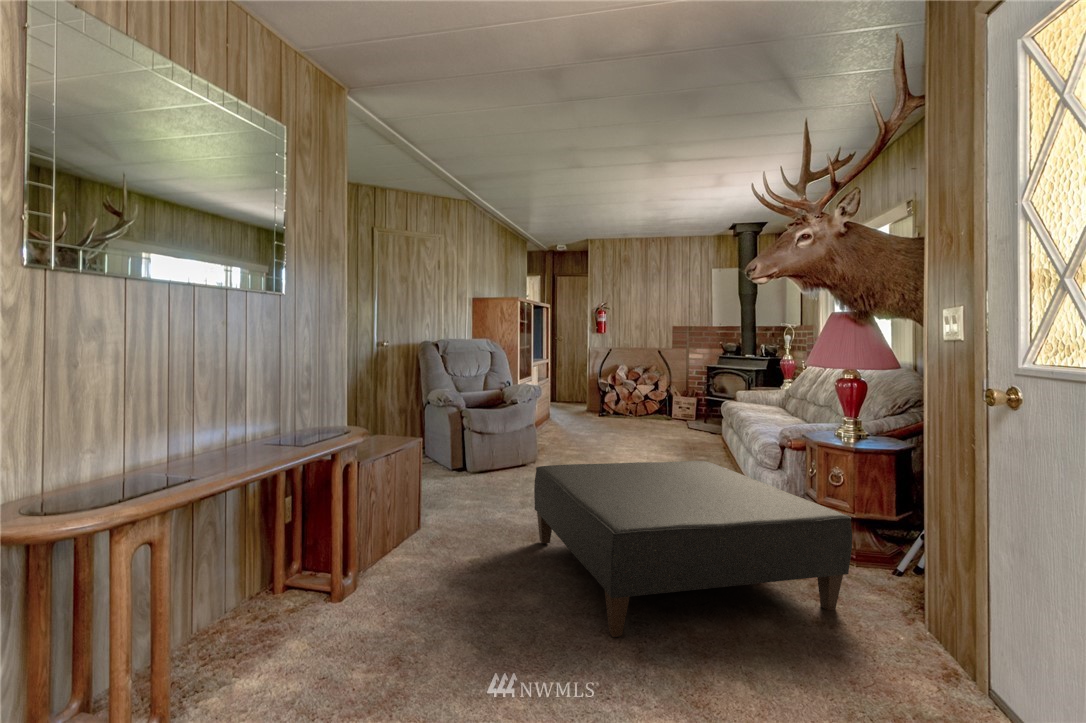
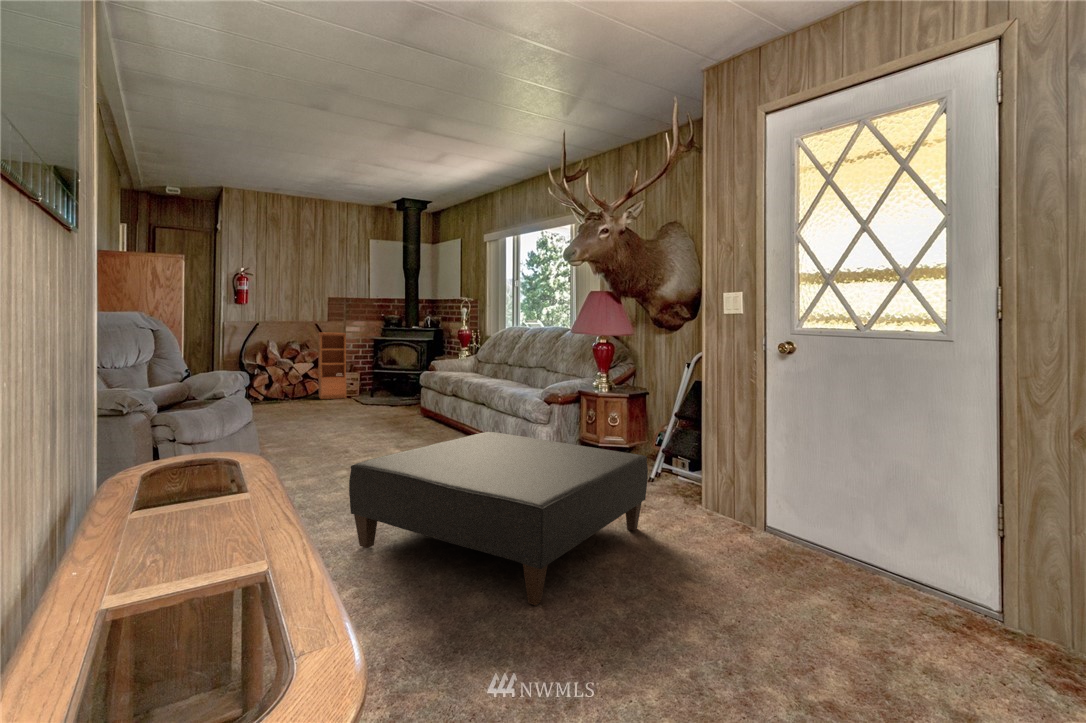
bookcase: none [658,358,683,421] -> present [318,333,346,399]

